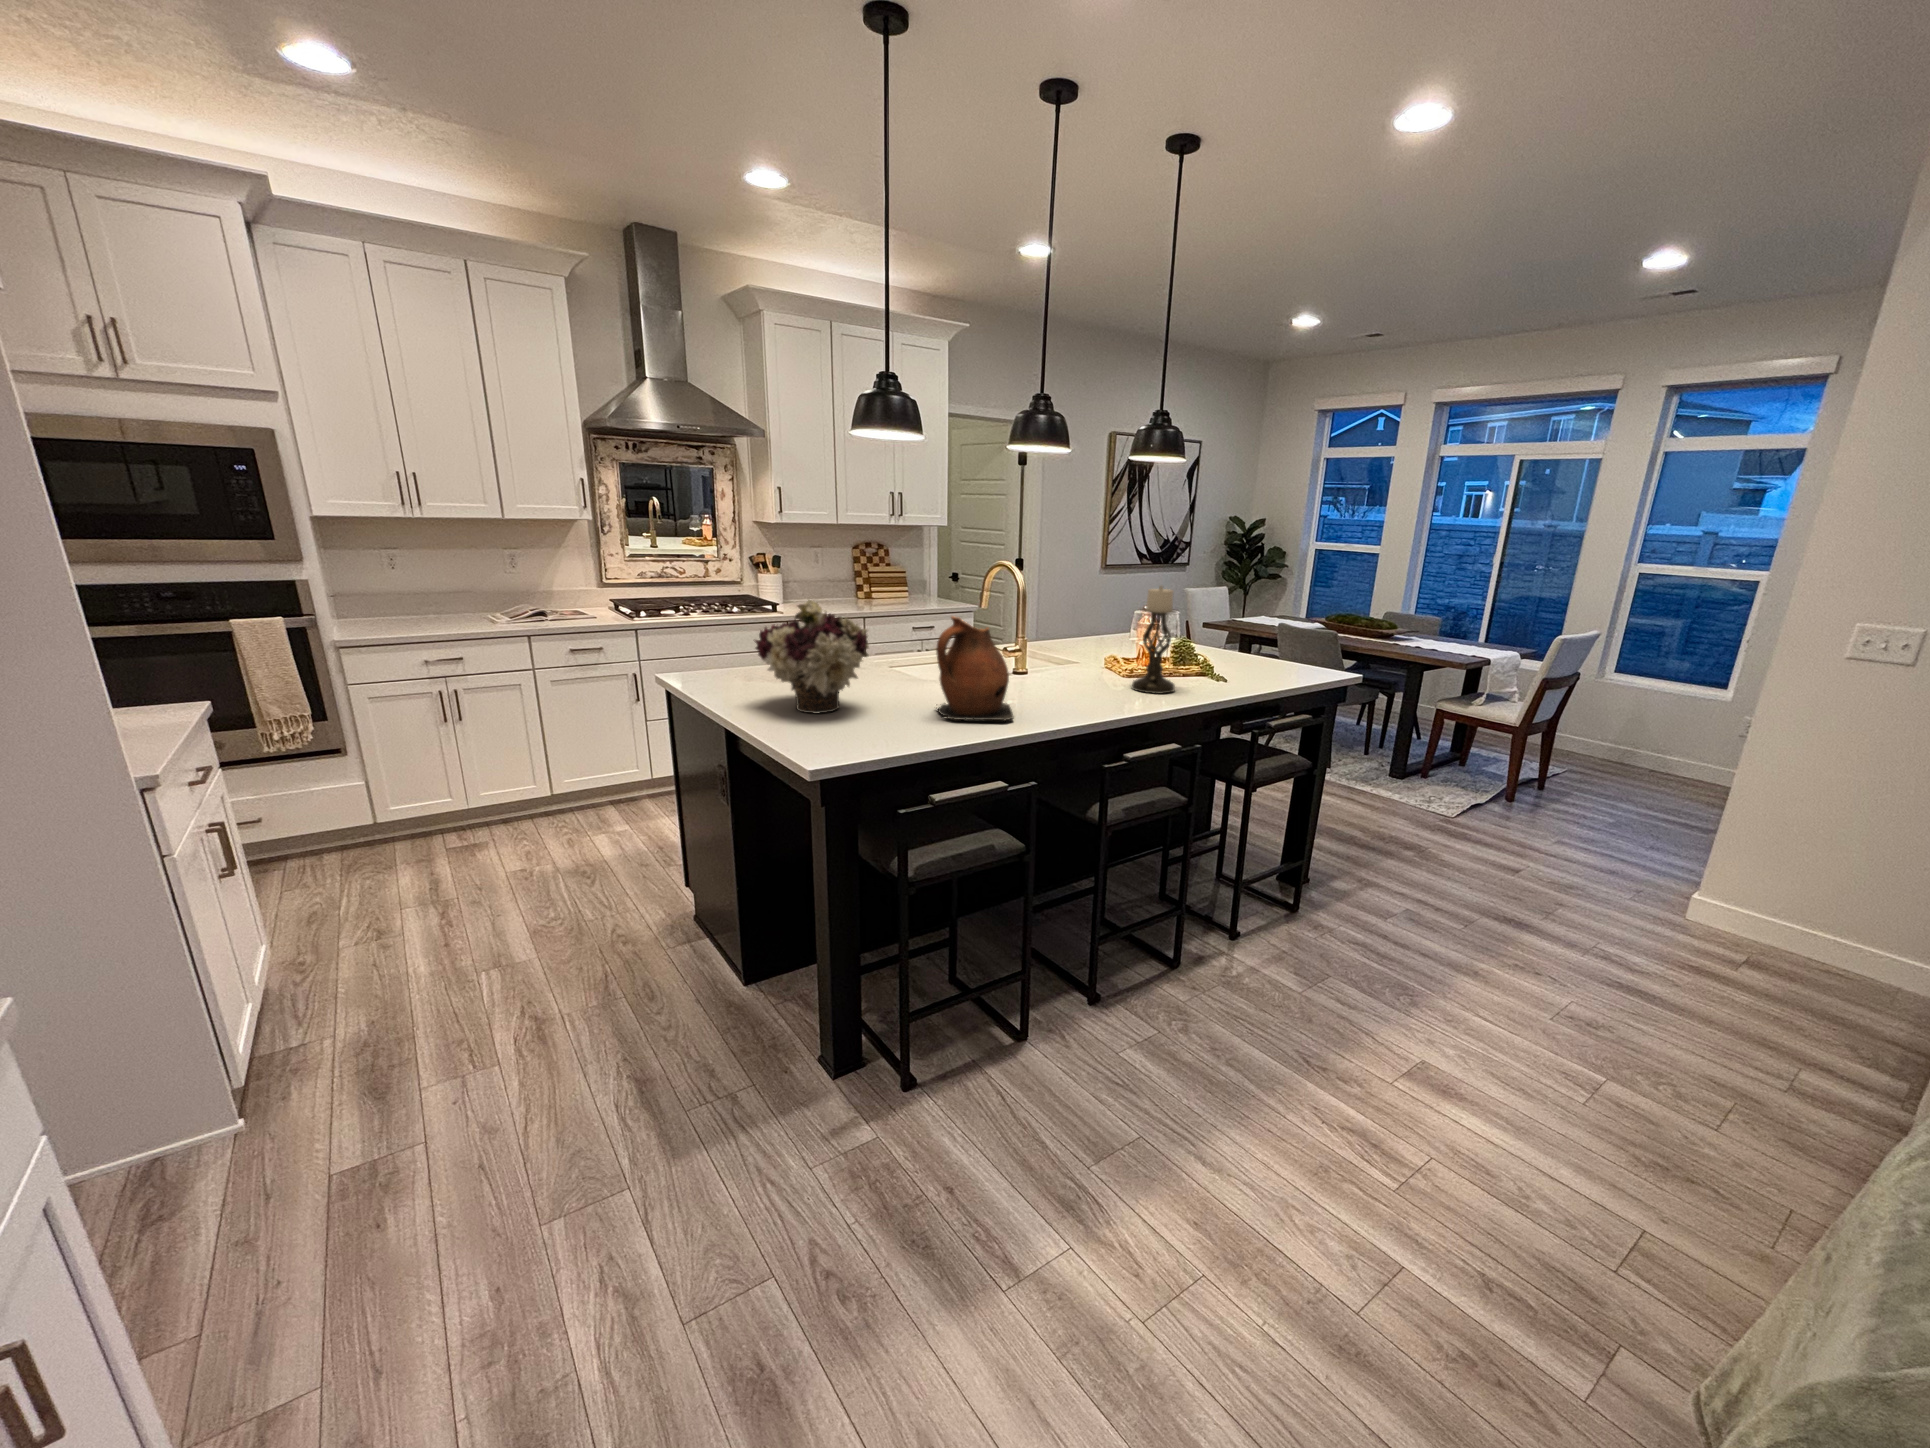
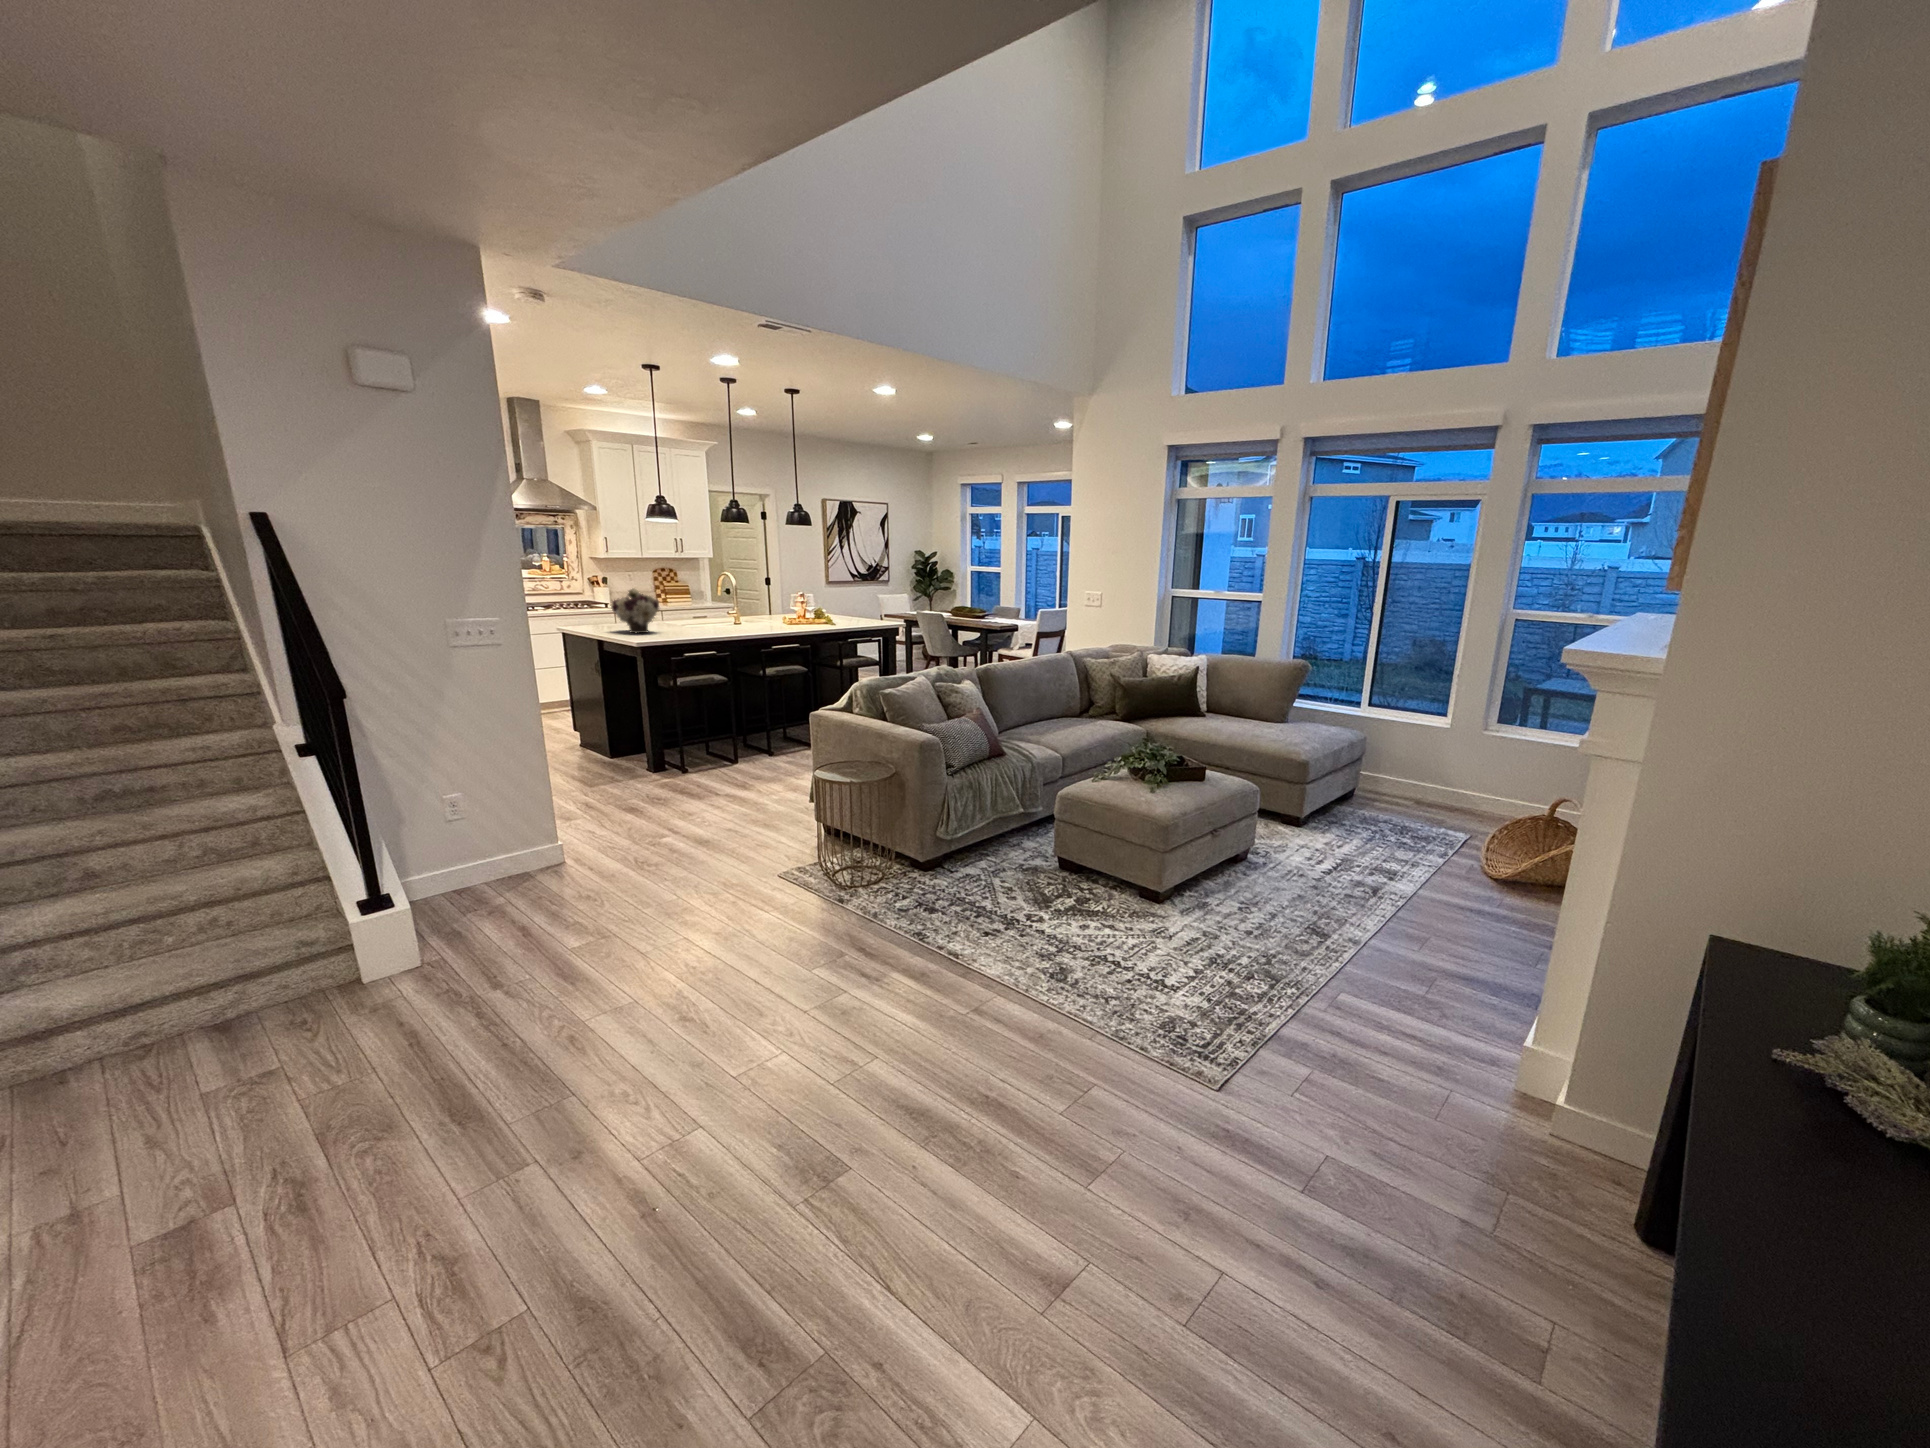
candle holder: present [1132,586,1177,694] -> none [785,583,806,629]
ceramic pitcher: present [936,616,1013,721] -> none [688,594,723,634]

